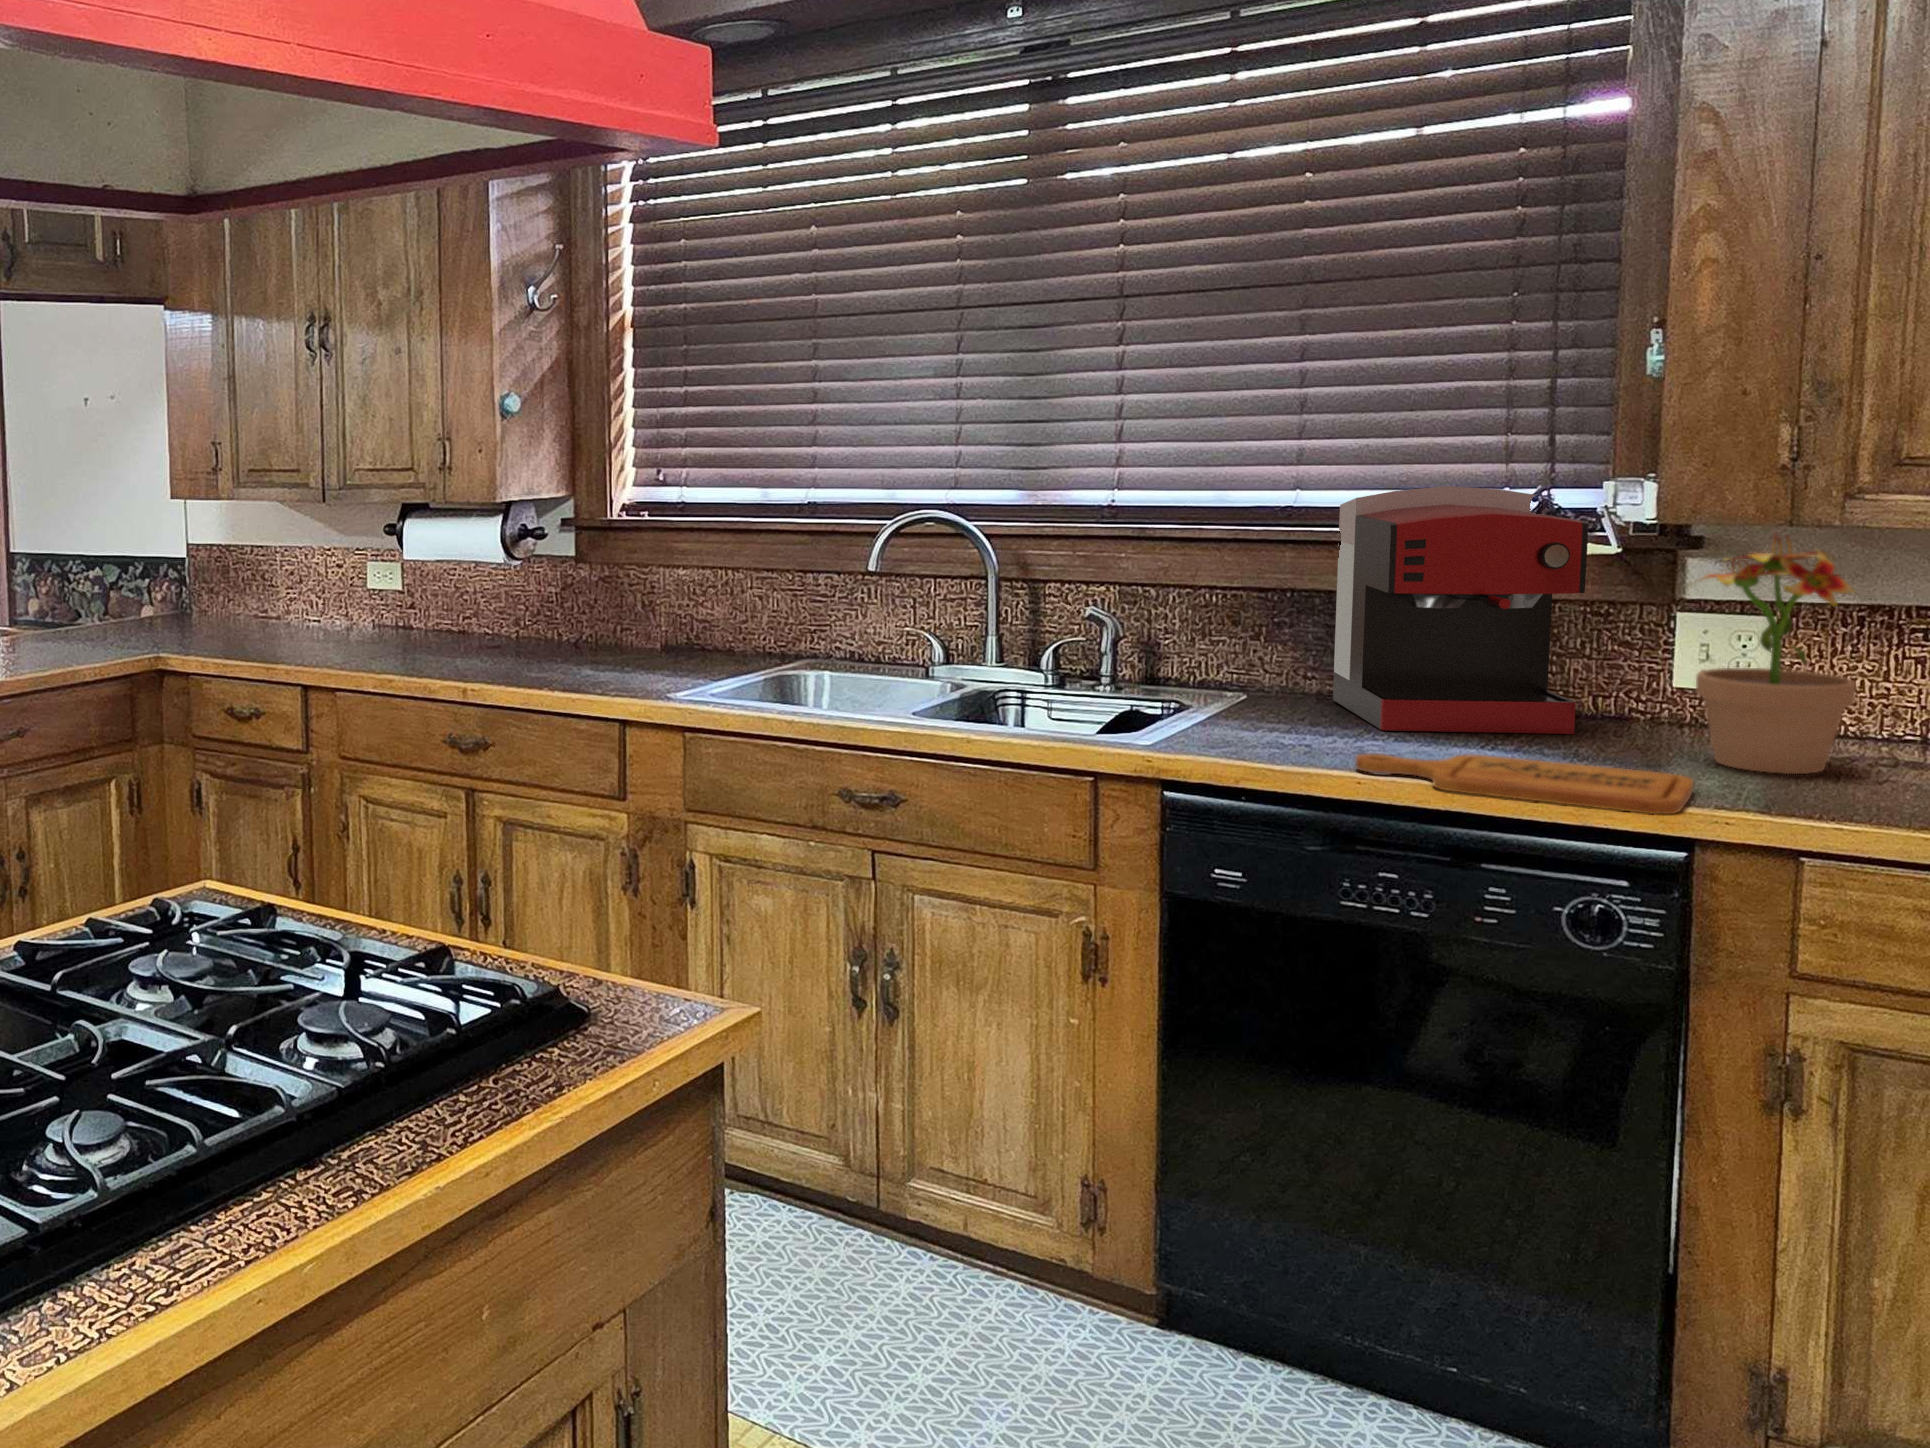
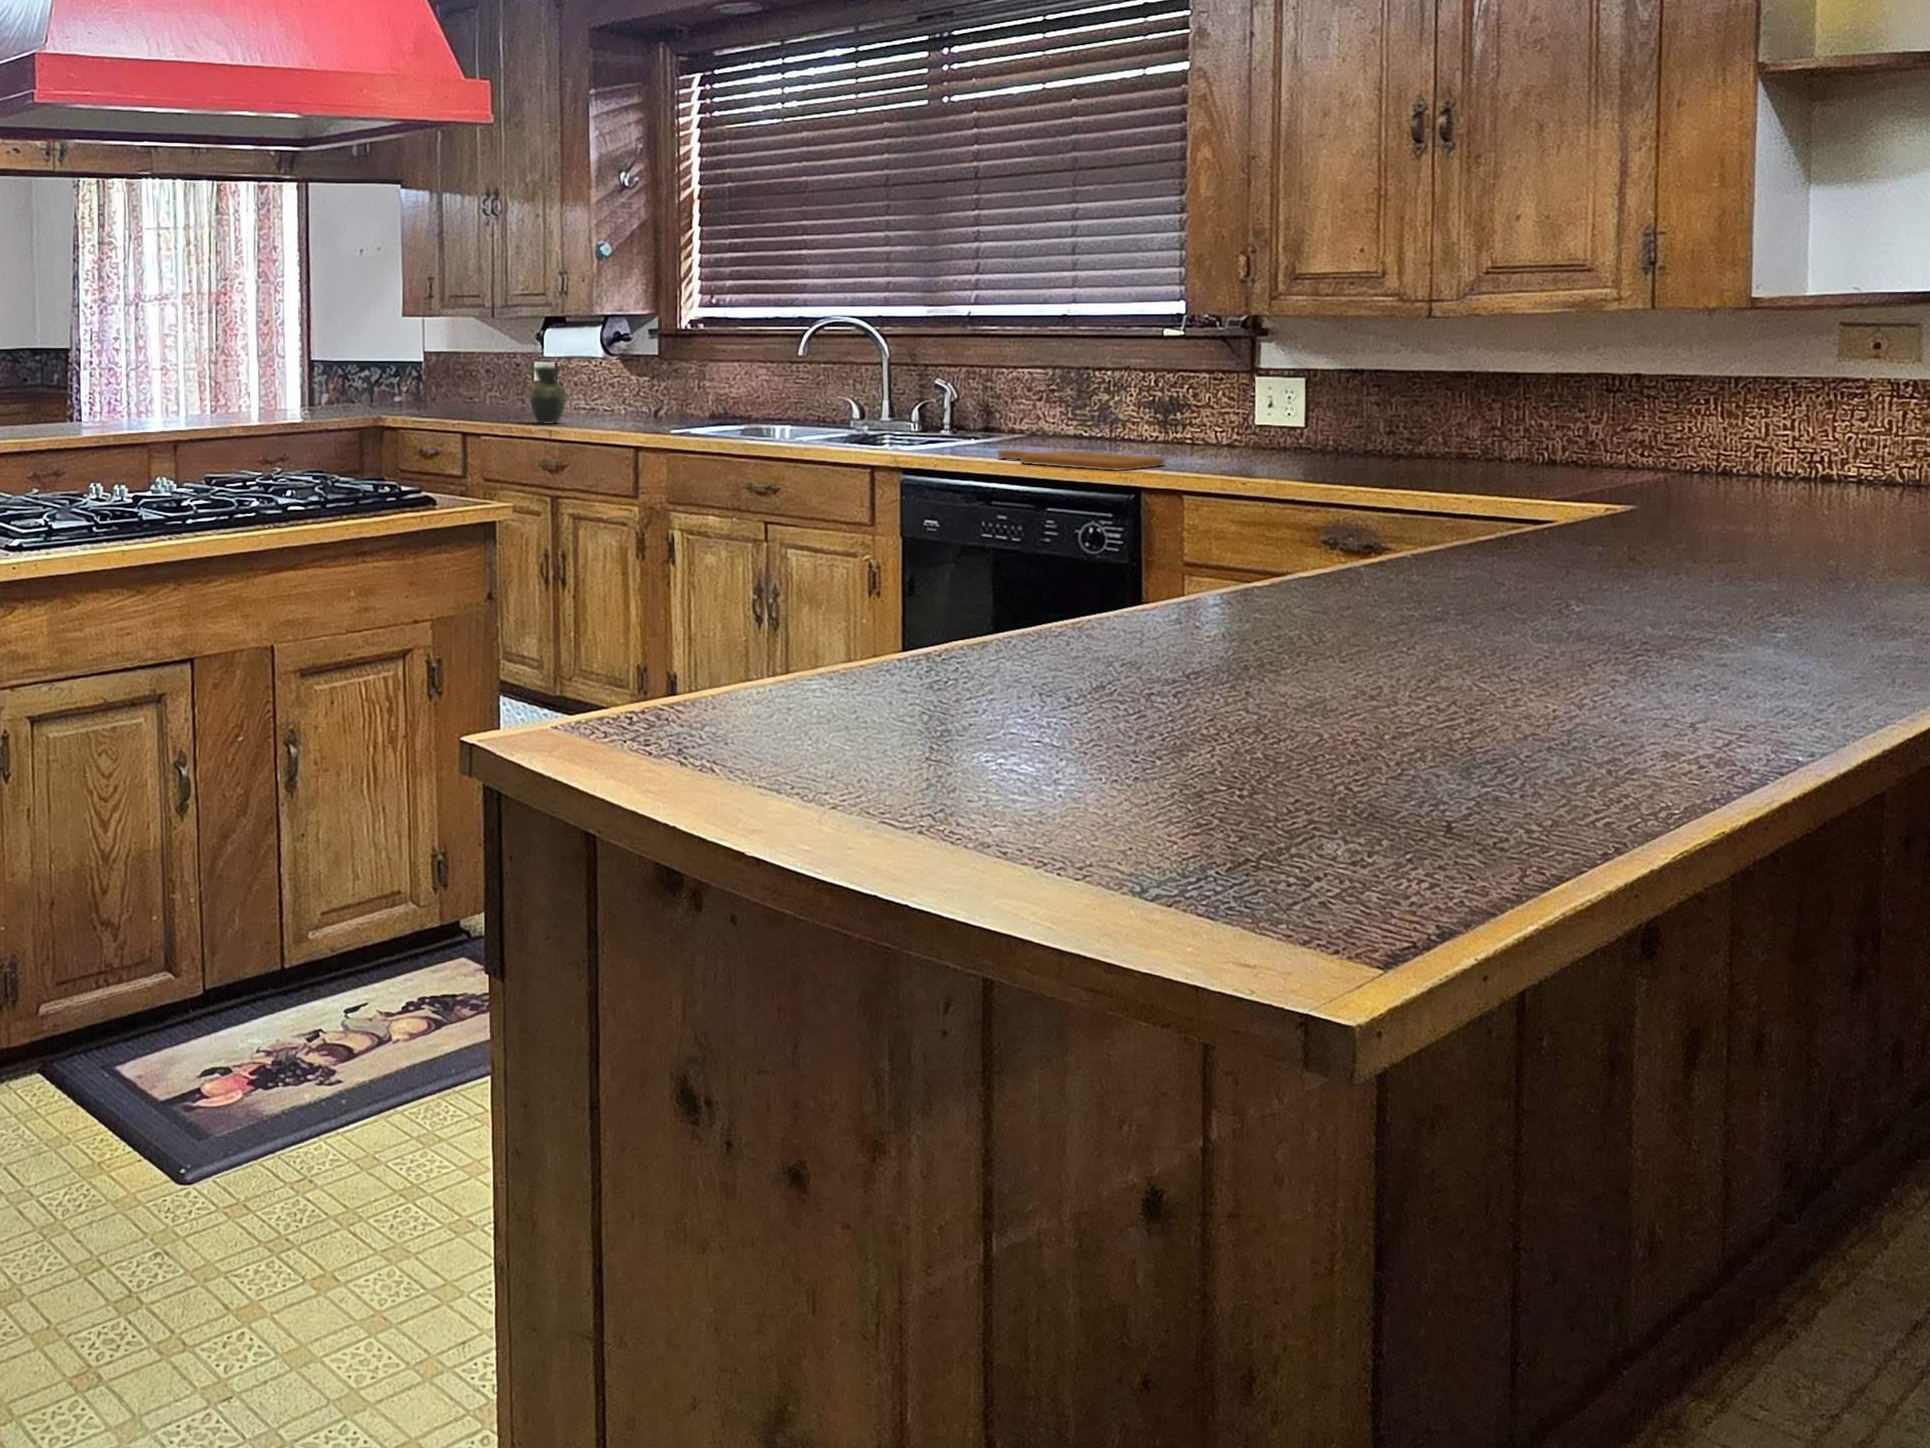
coffee maker: present [1333,486,1588,734] -> none [1070,298,1194,450]
potted plant: present [1695,534,1856,774] -> none [1201,319,1294,462]
vase: none [402,578,458,667] -> present [530,366,567,424]

